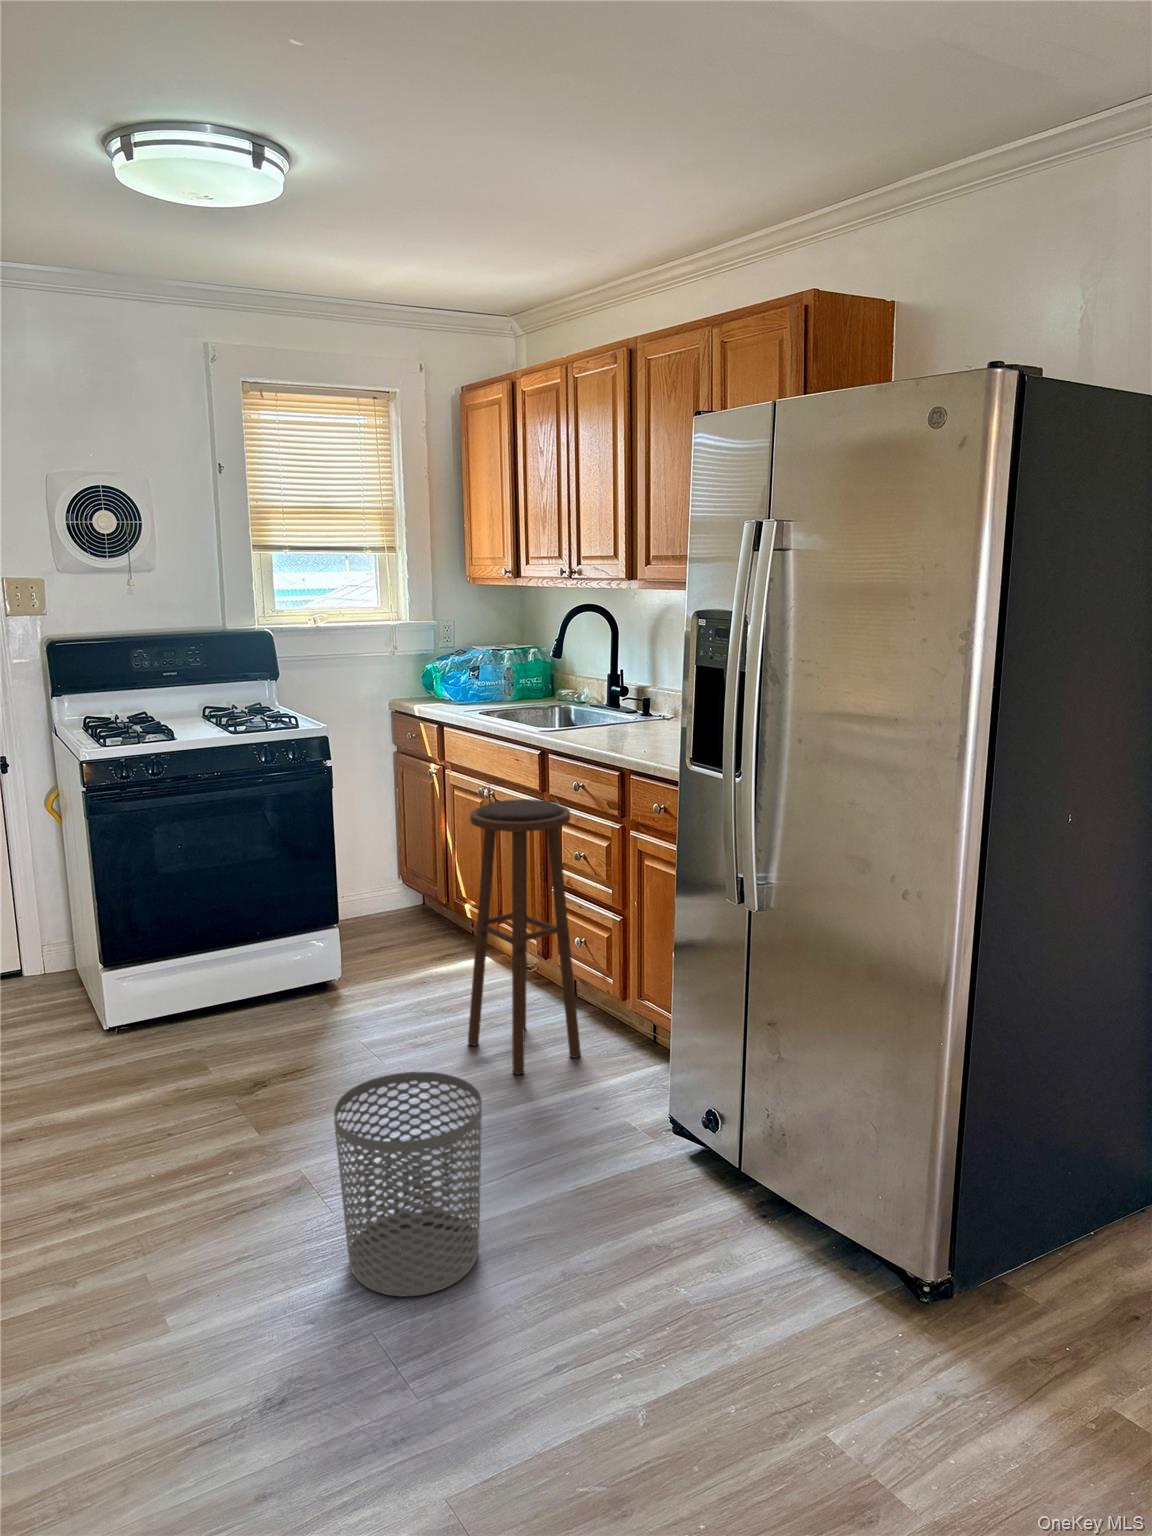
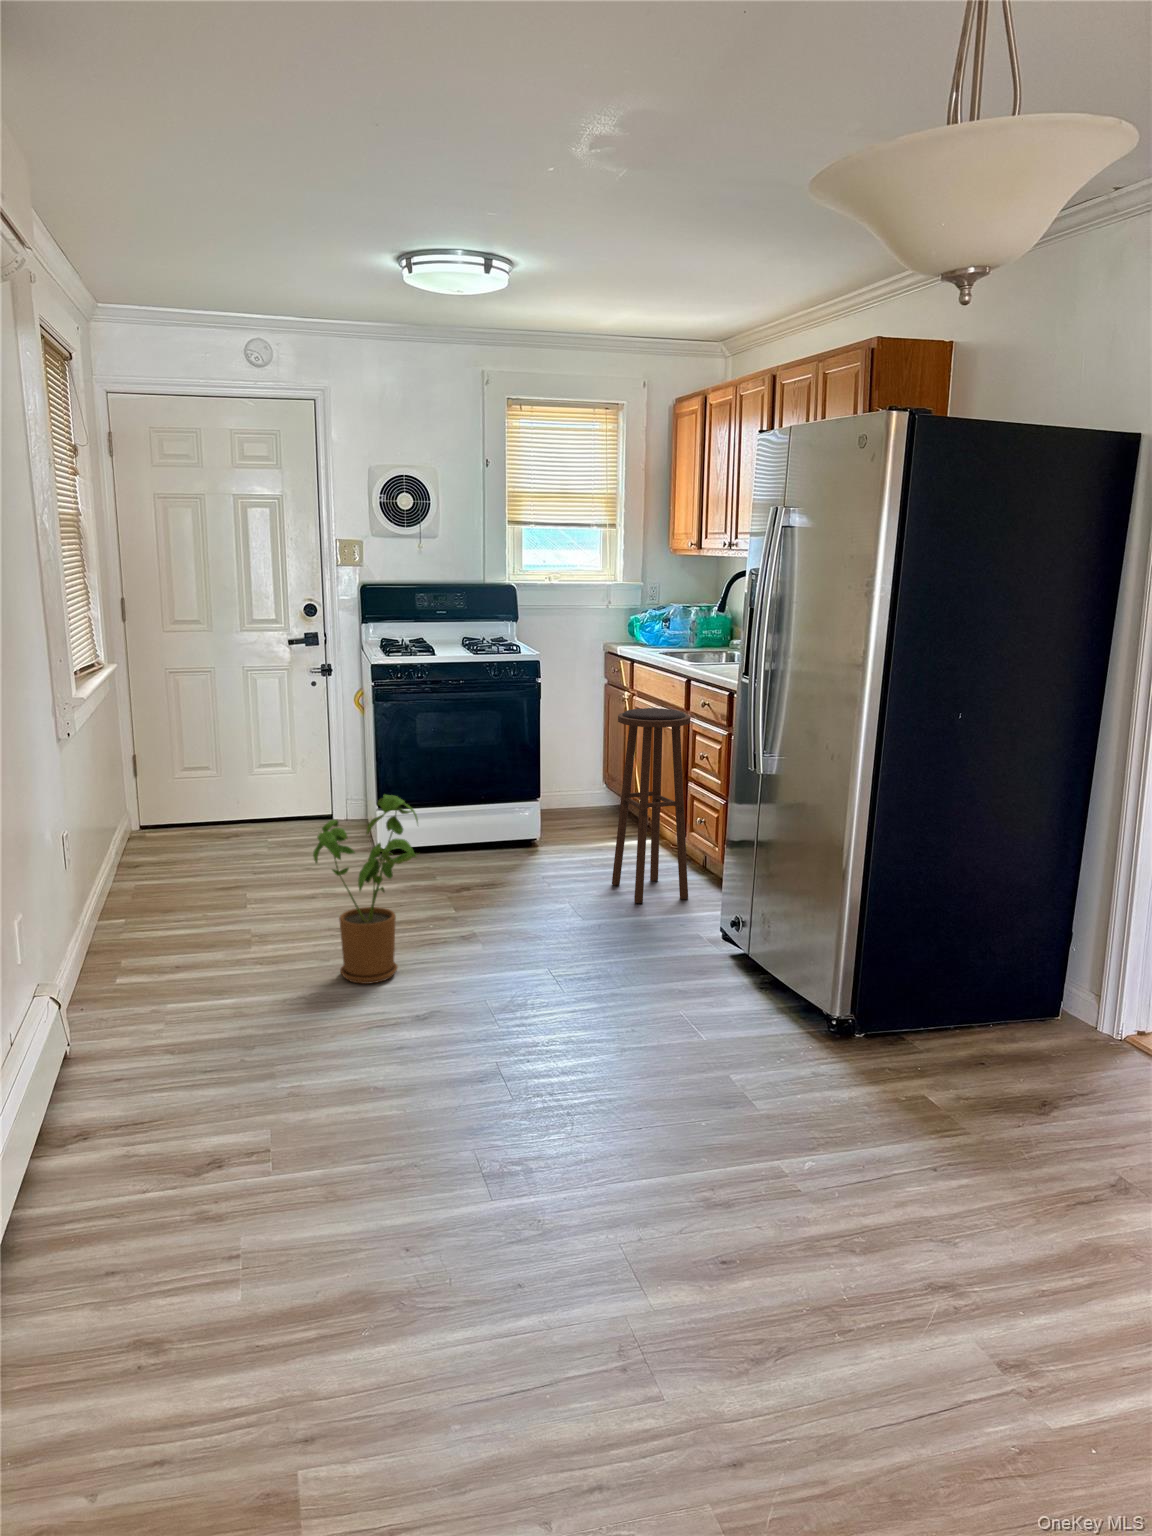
house plant: none [40,1005,238,1333] -> present [313,795,419,984]
waste bin: present [334,1072,482,1297] -> none [479,862,571,991]

